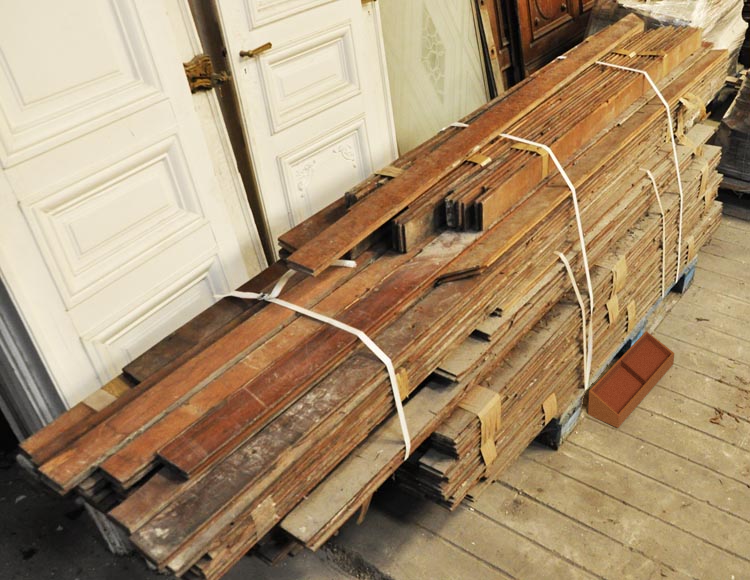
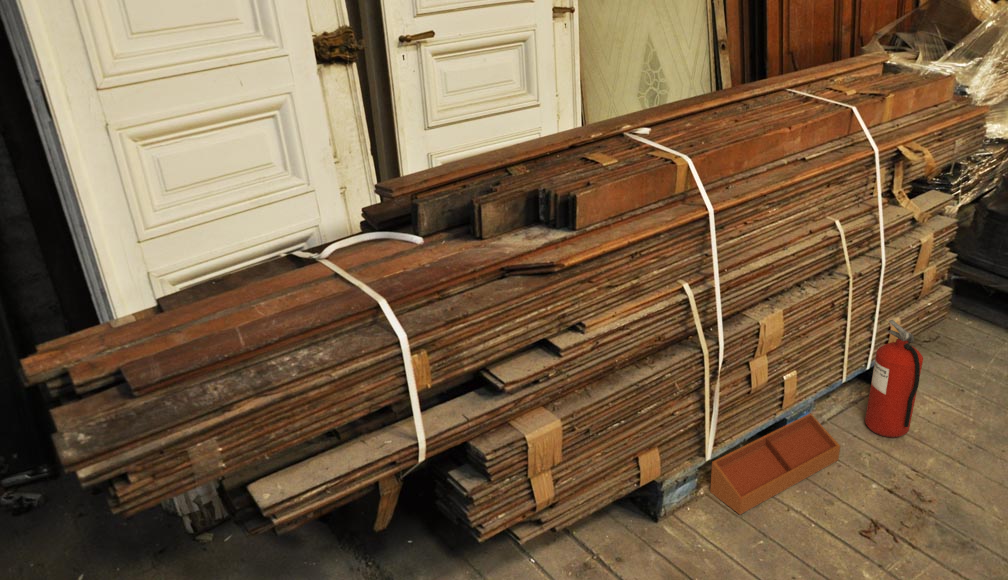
fire extinguisher: none [681,243,725,336] -> present [865,320,923,437]

